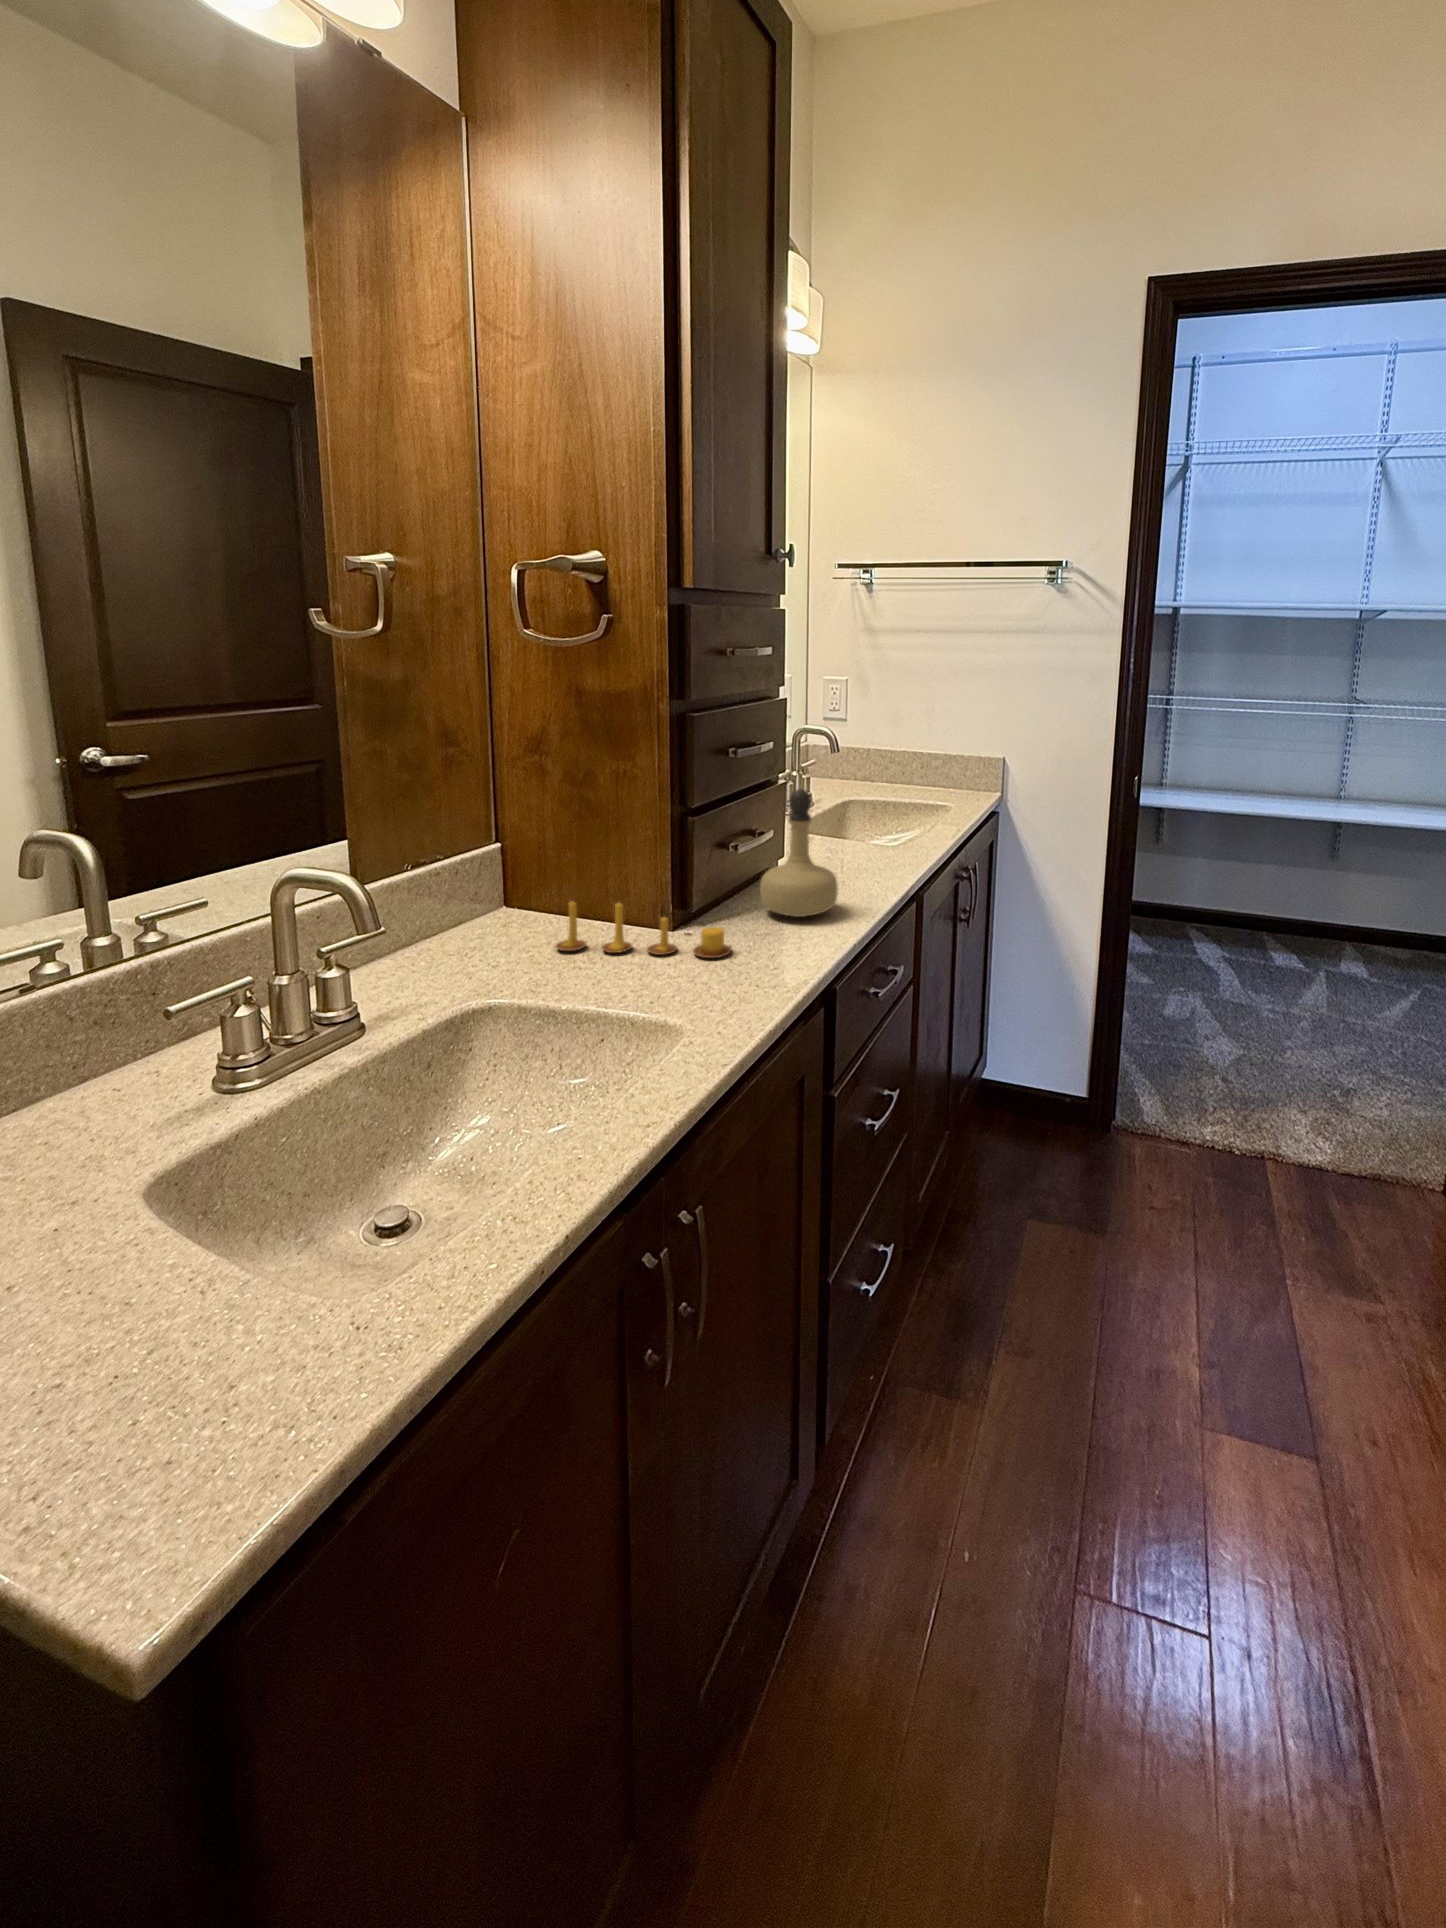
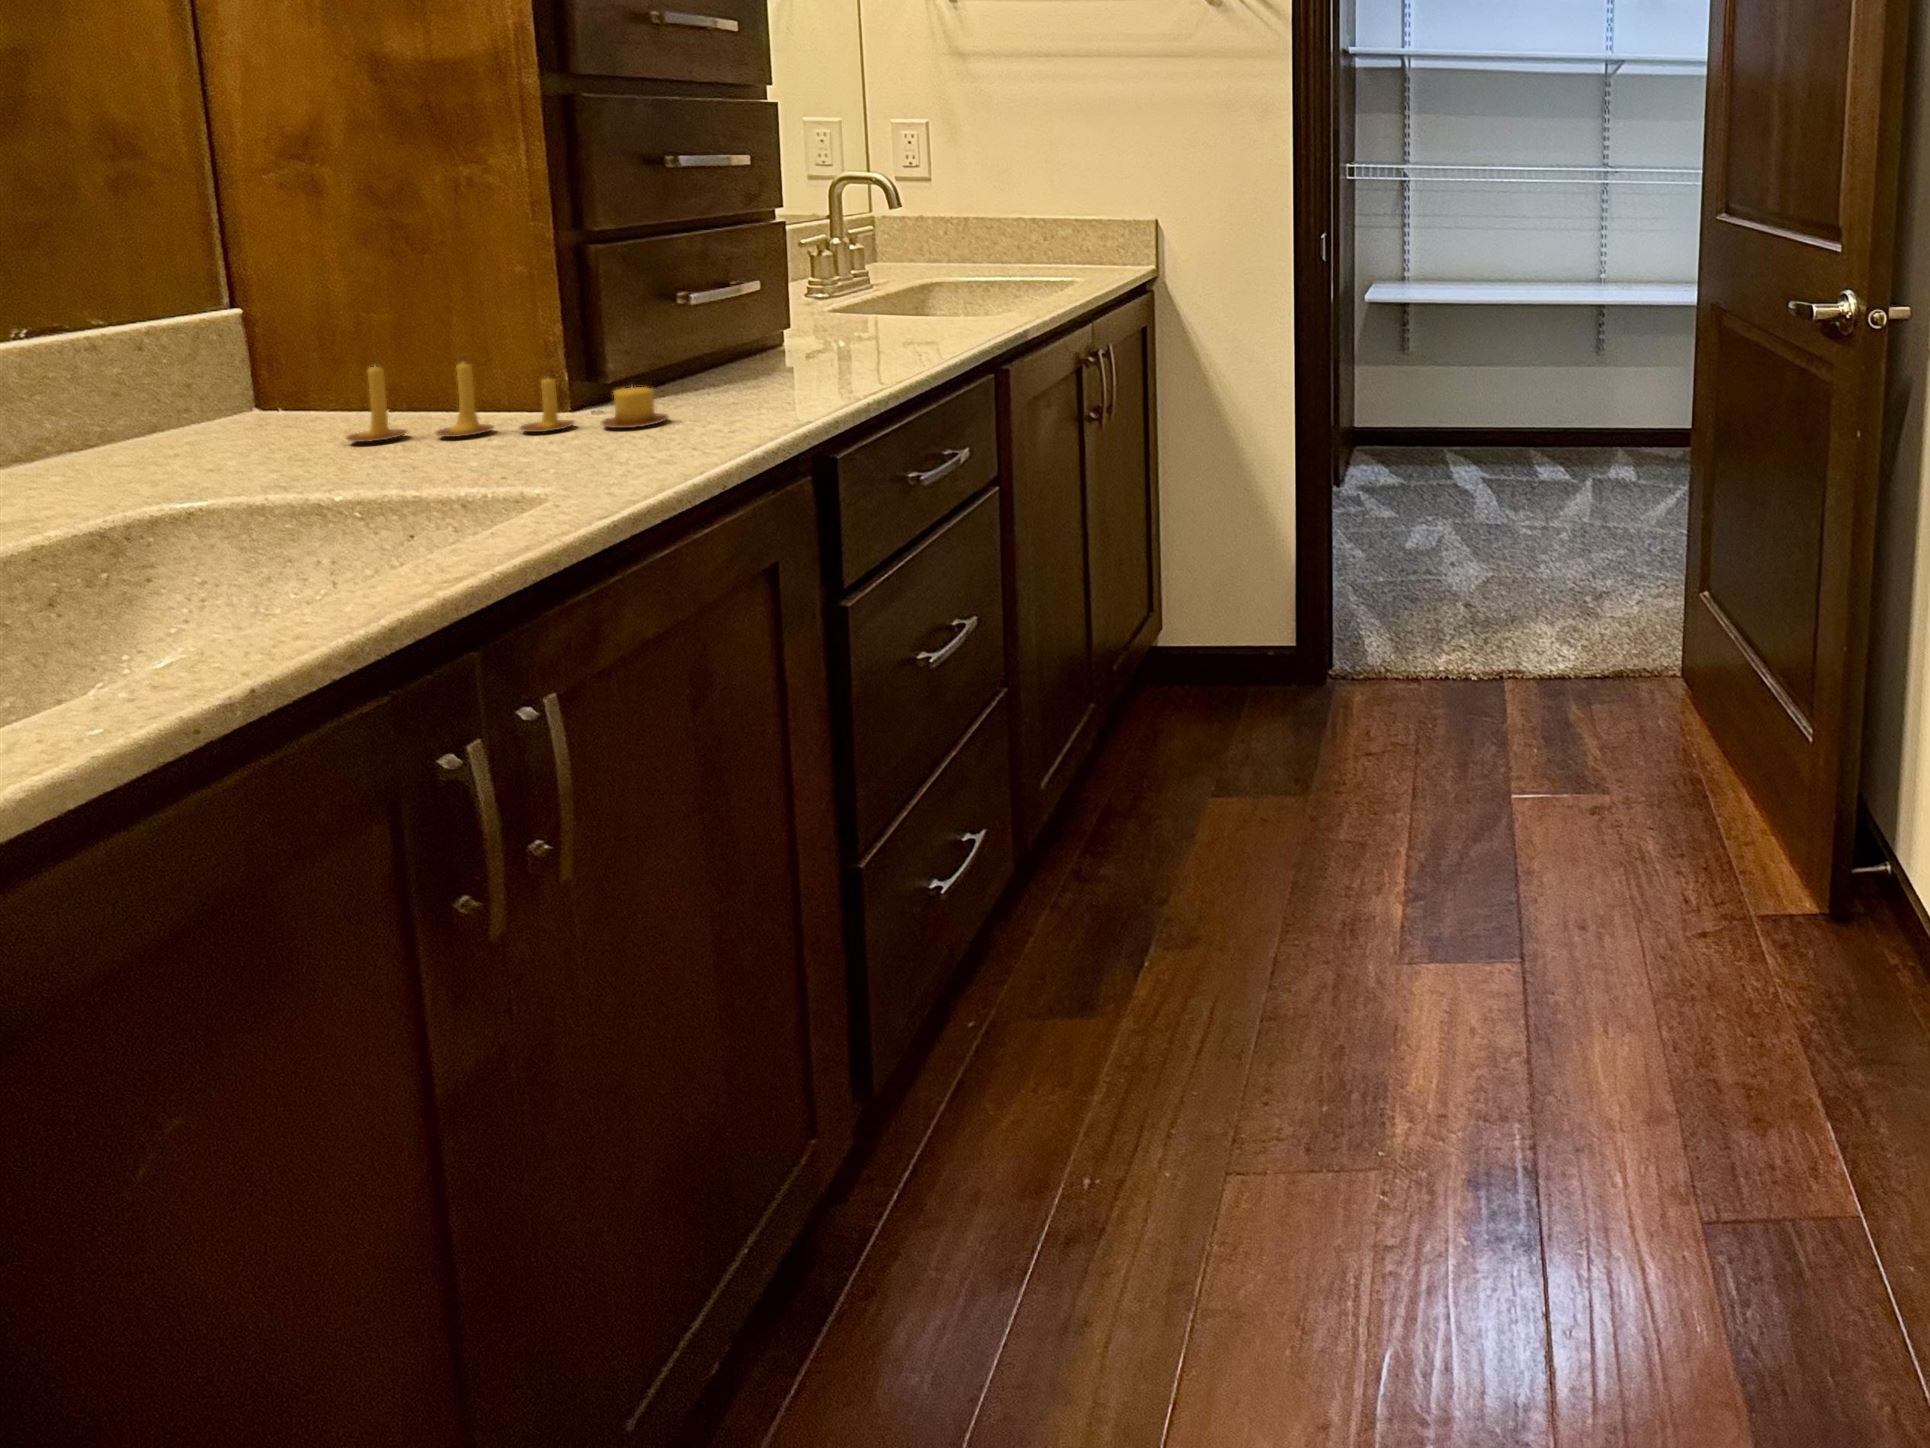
perfume bottle: present [760,789,838,917] -> none [731,207,856,384]

